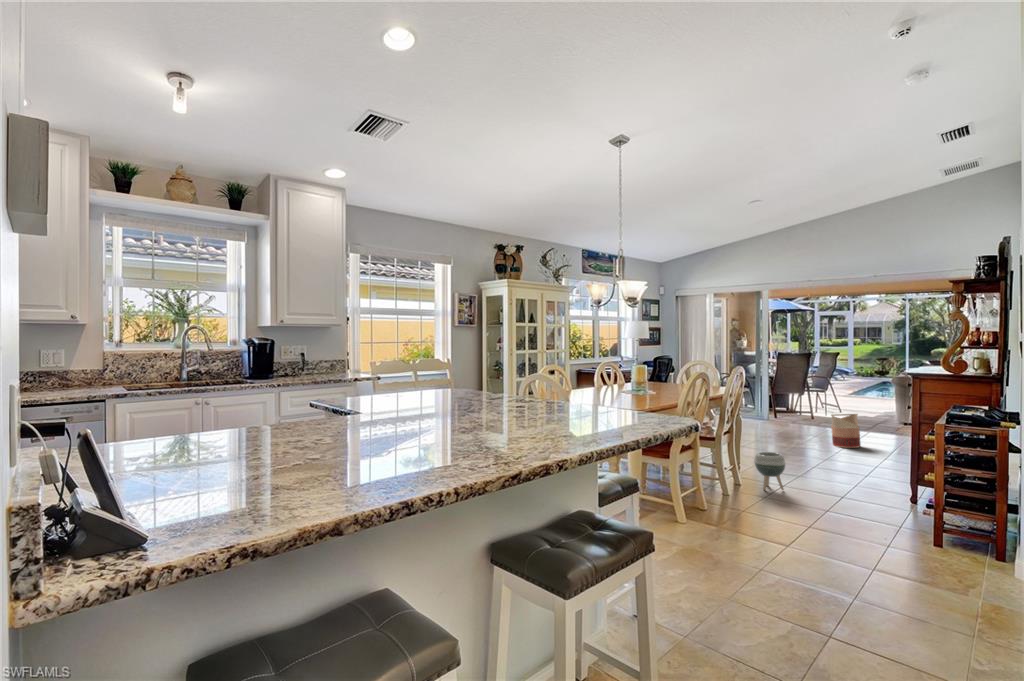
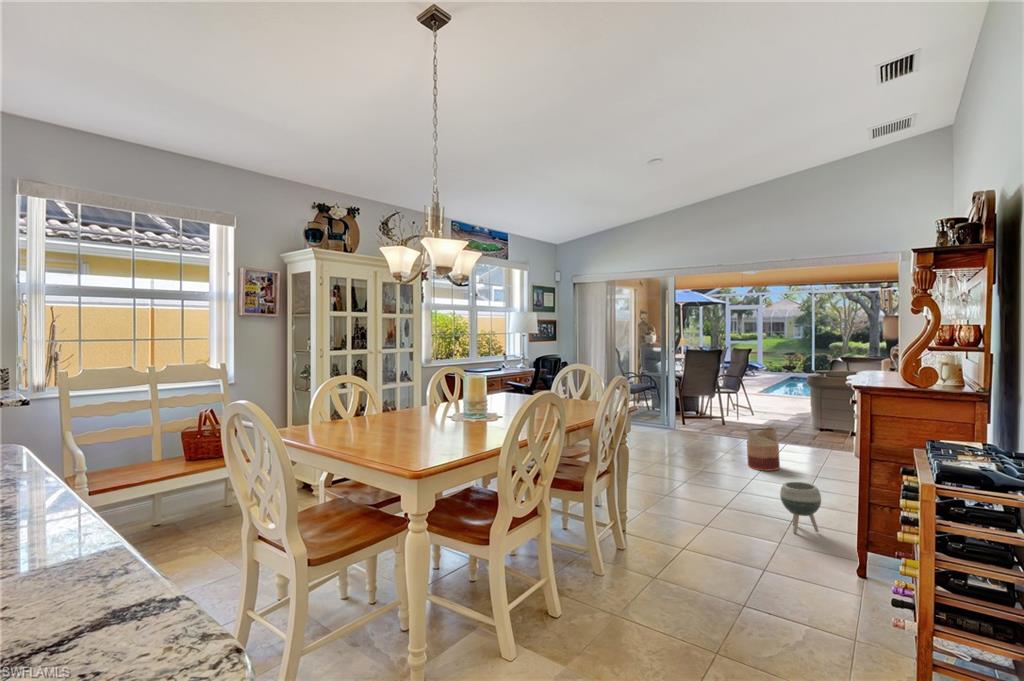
planter: present [754,452,785,490] -> present [780,482,821,534]

